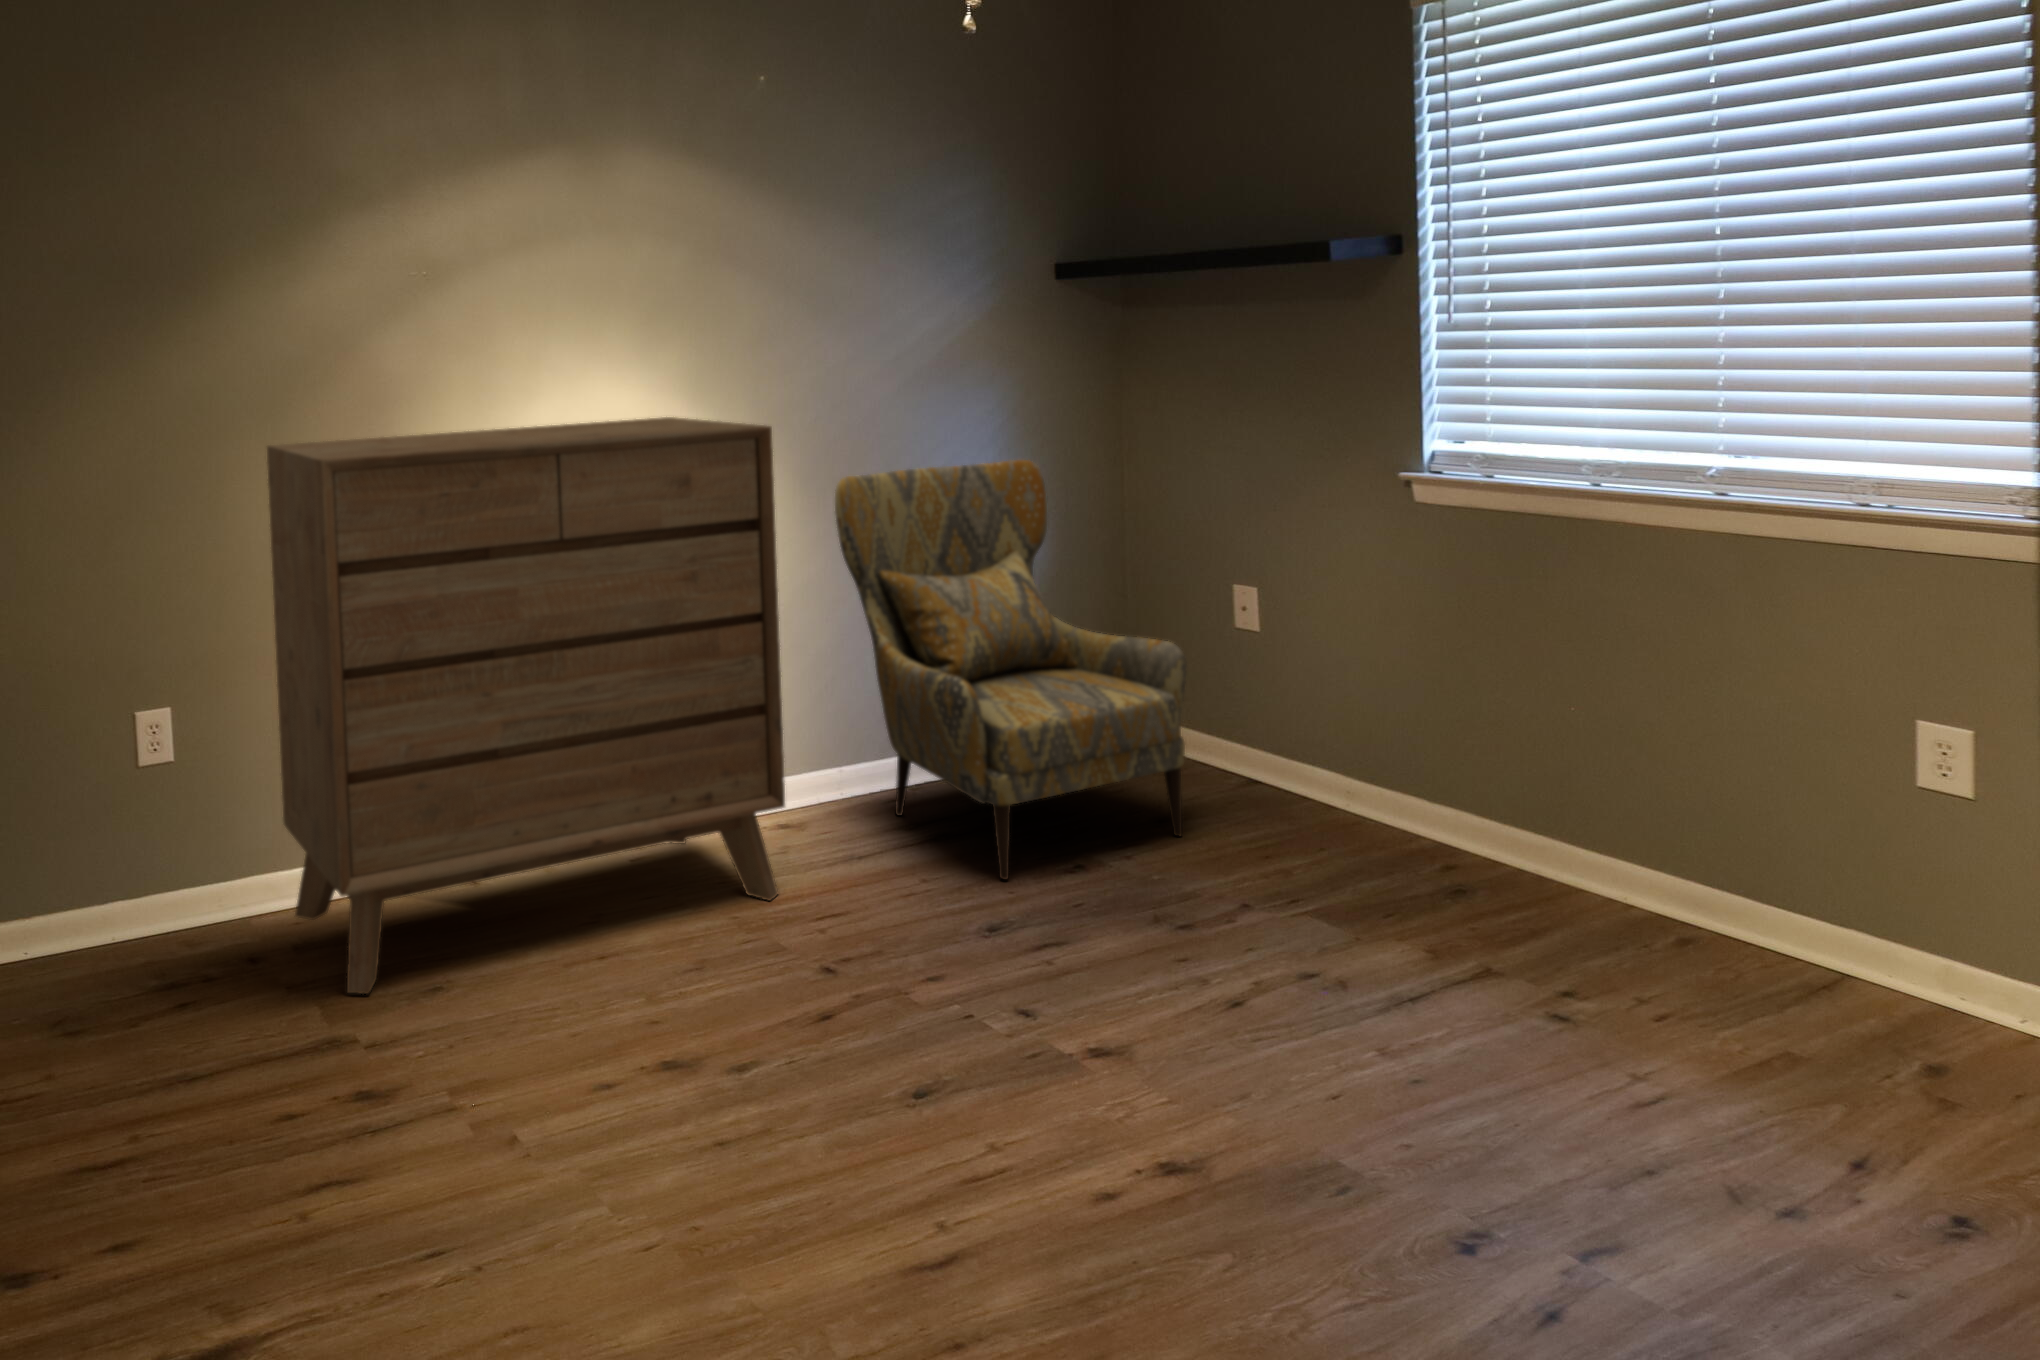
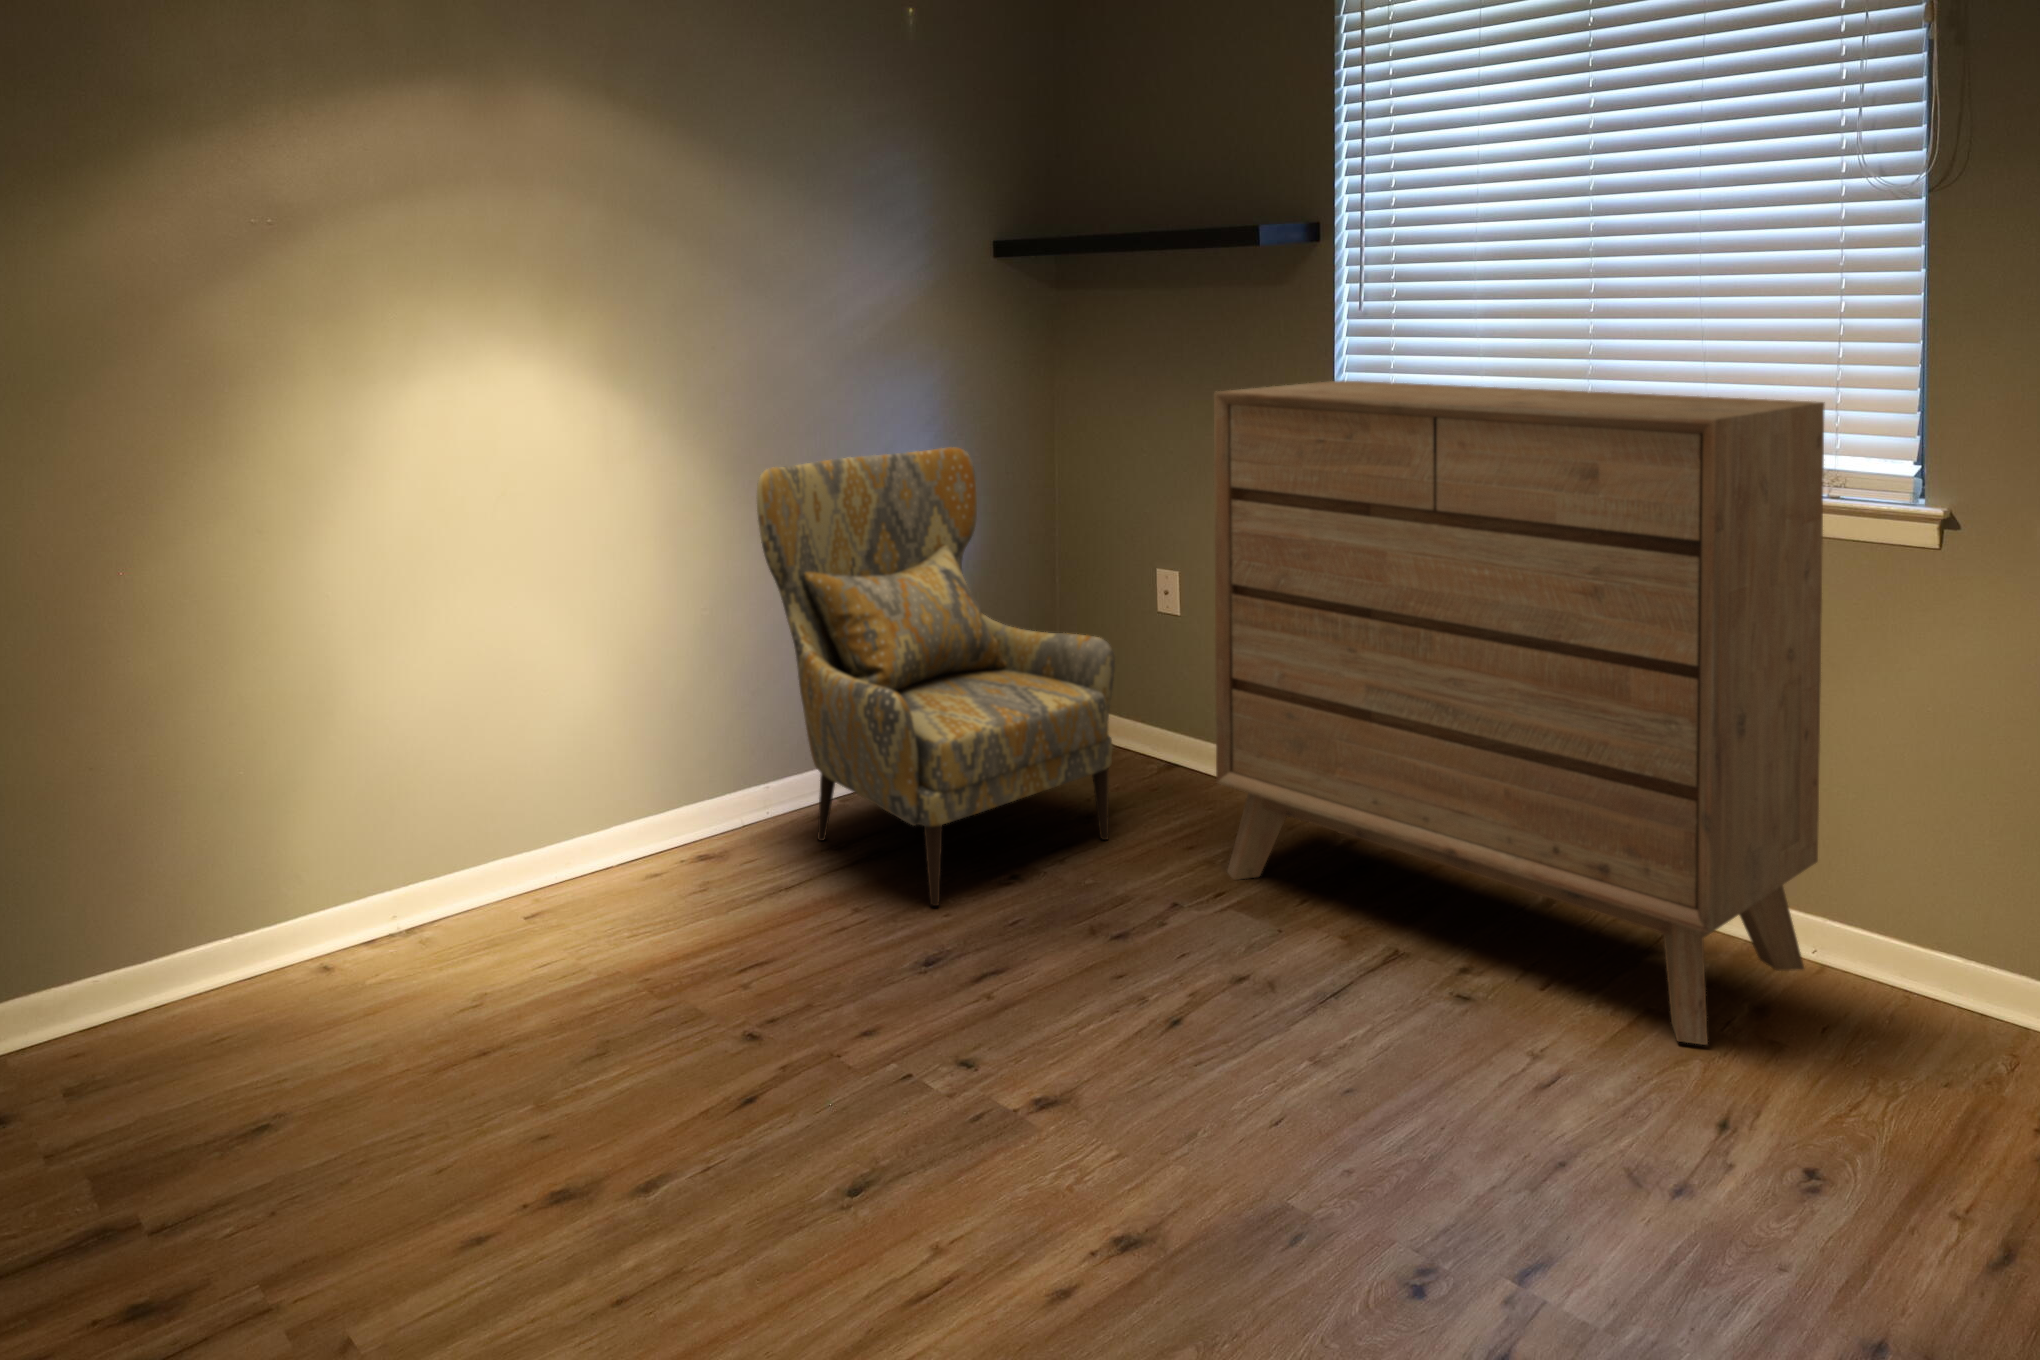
dresser: present [267,417,785,994] -> present [1214,380,1825,1045]

